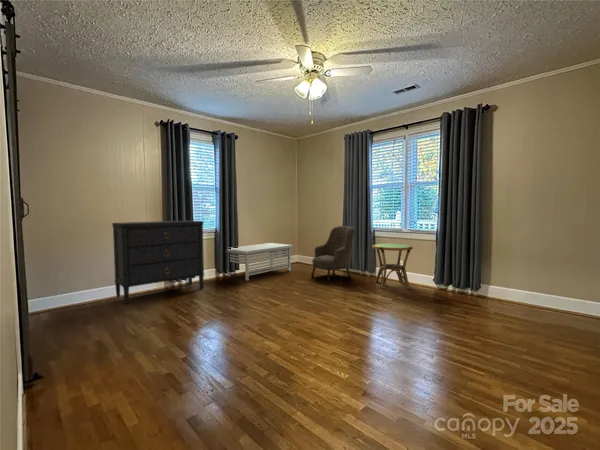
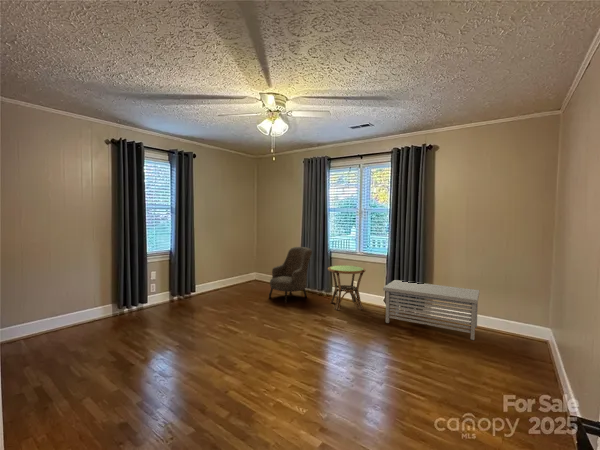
dresser: present [112,221,204,304] -> none [55,243,158,337]
storage bench: present [227,243,292,281] -> present [383,280,479,340]

